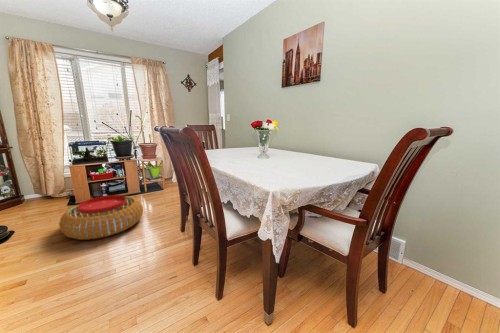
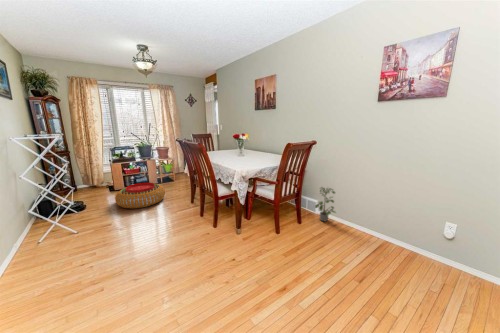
potted plant: none [405,217,461,284] -> present [315,187,335,221]

